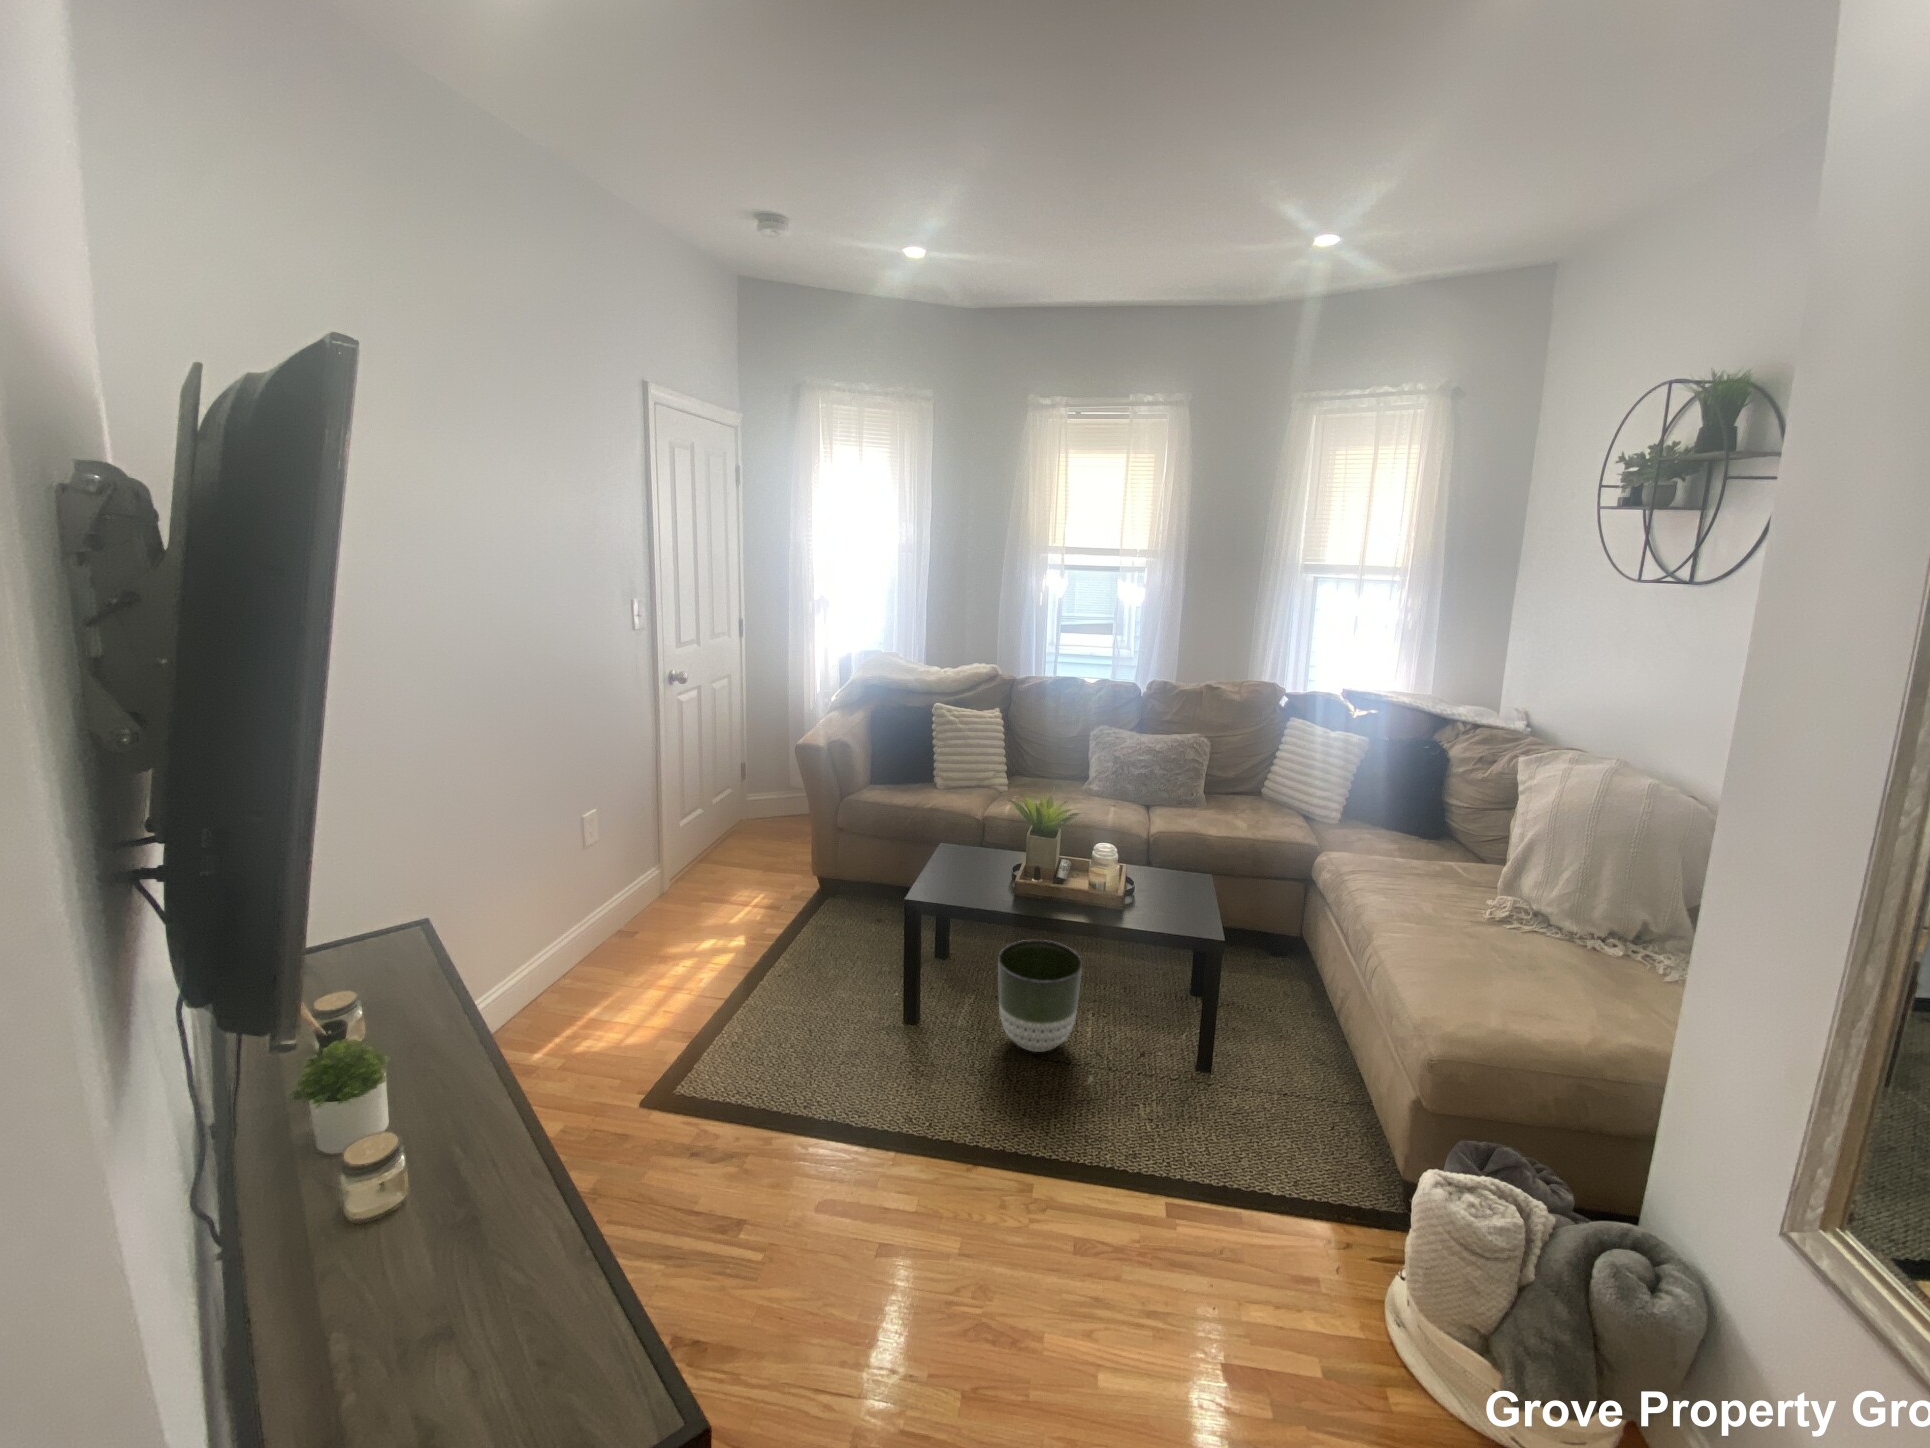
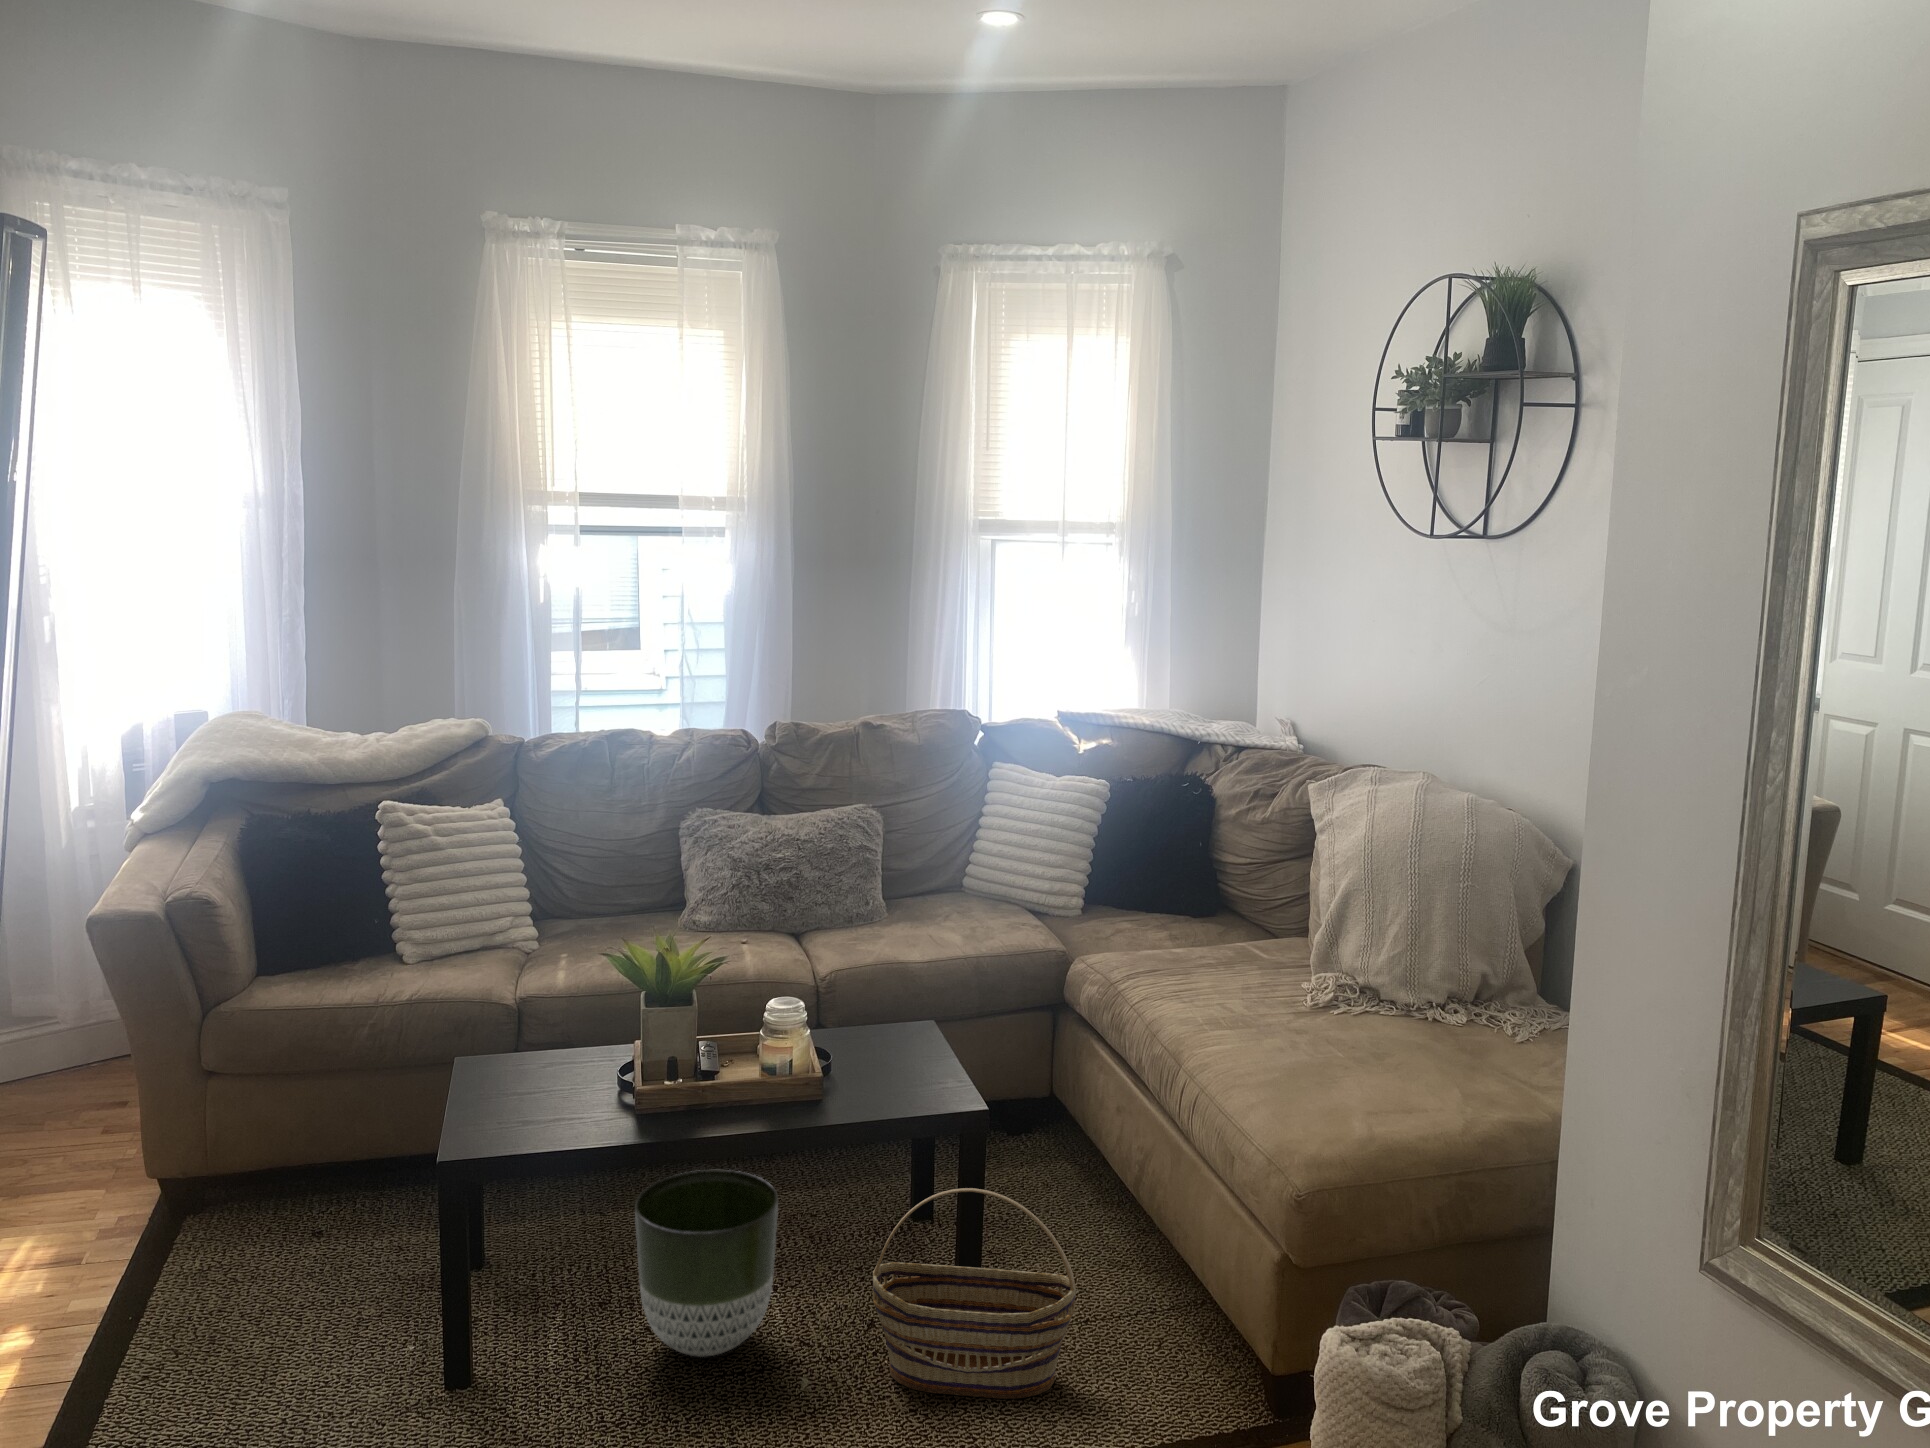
basket: none [1128,990,1261,1138] -> present [873,1188,1076,1399]

